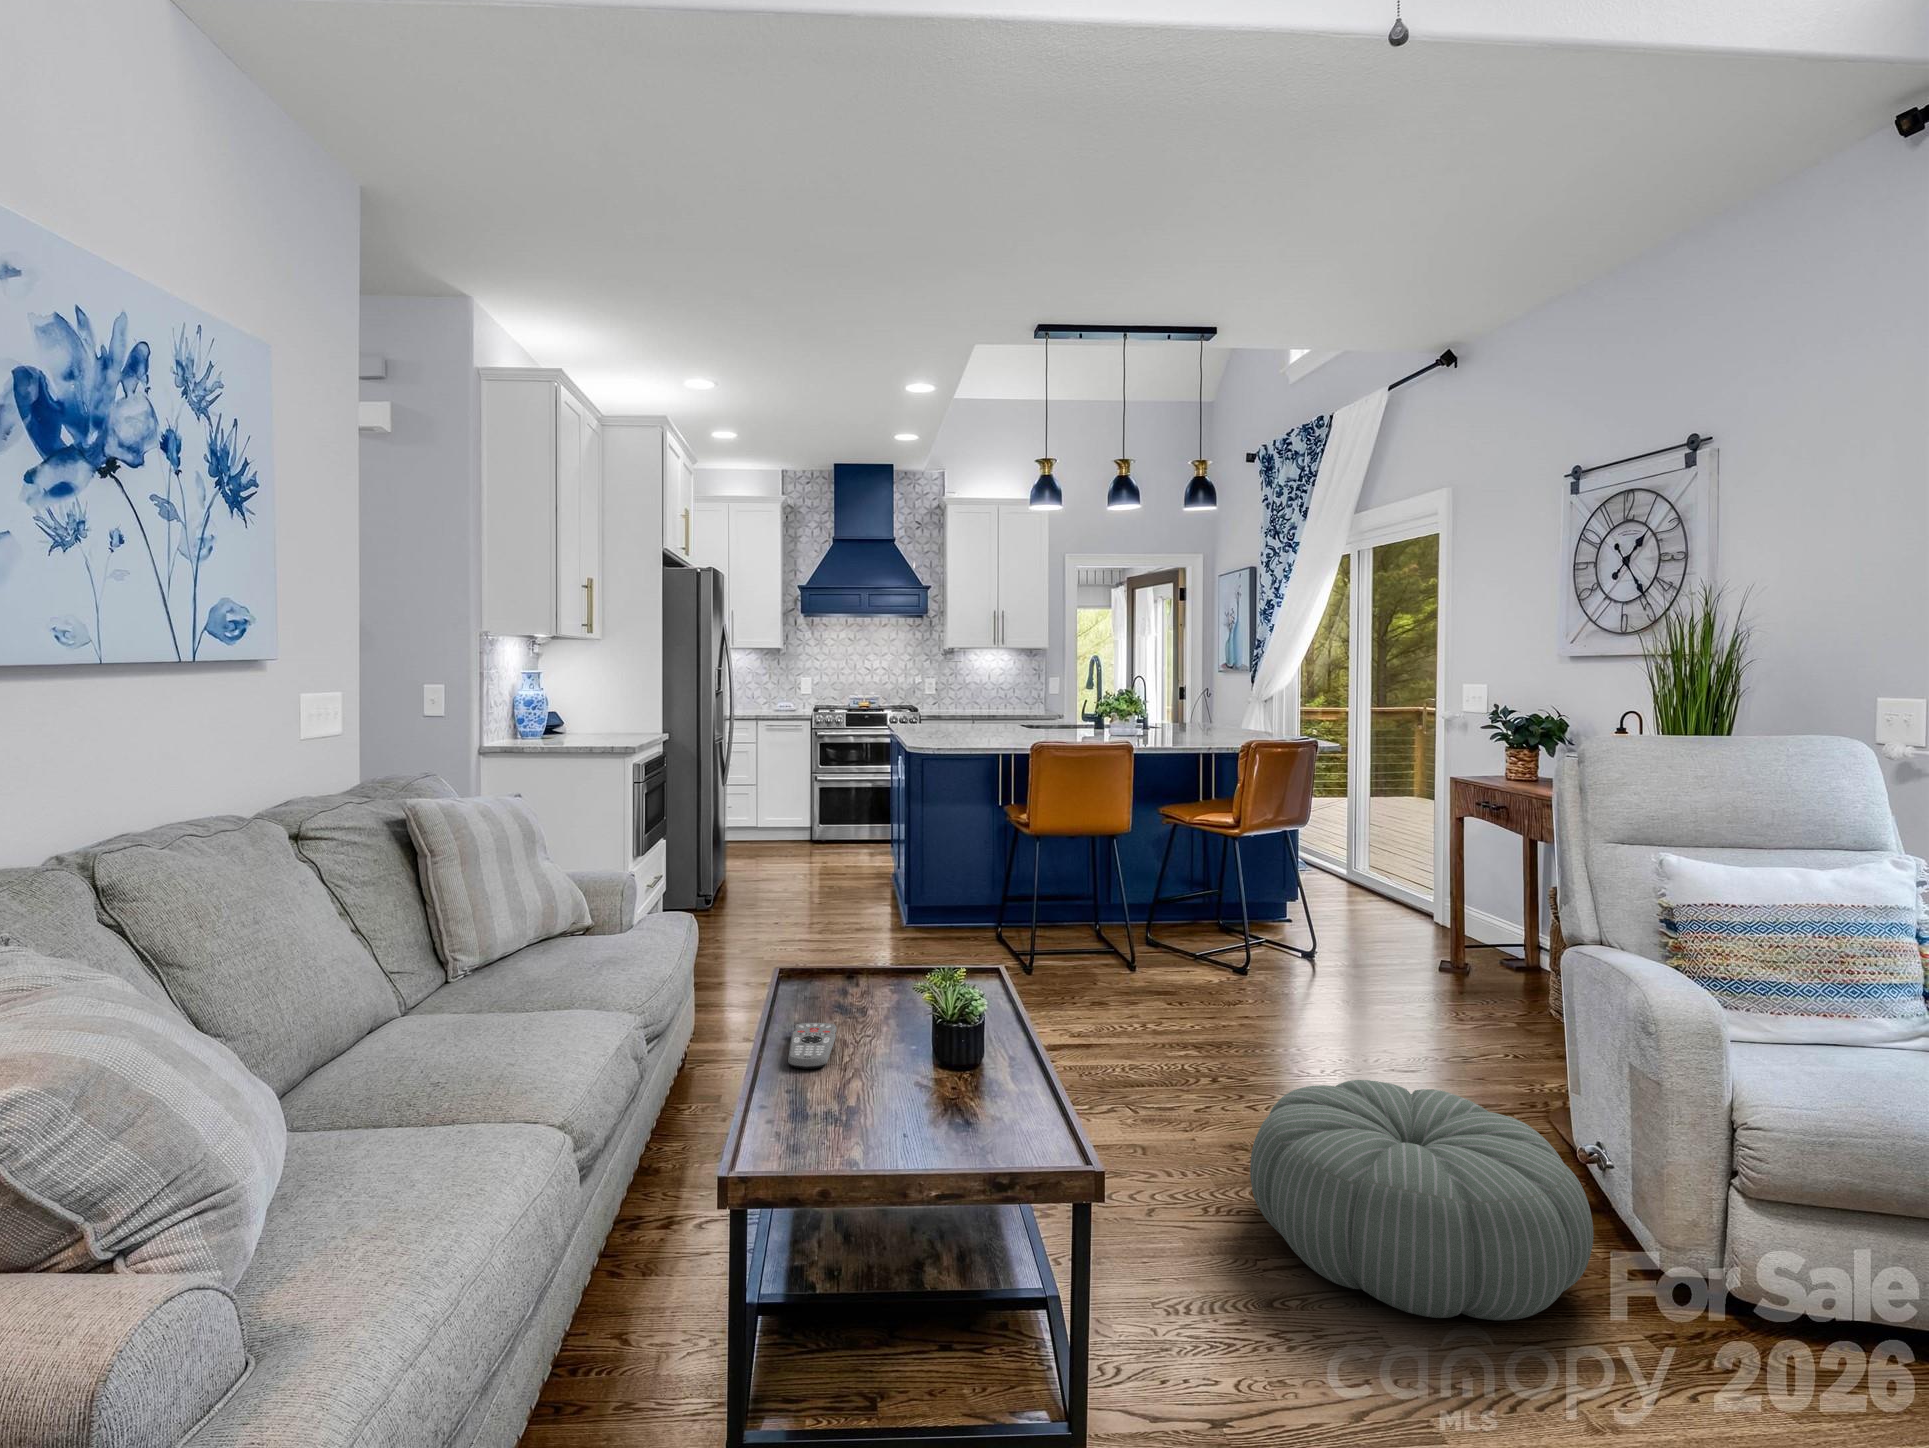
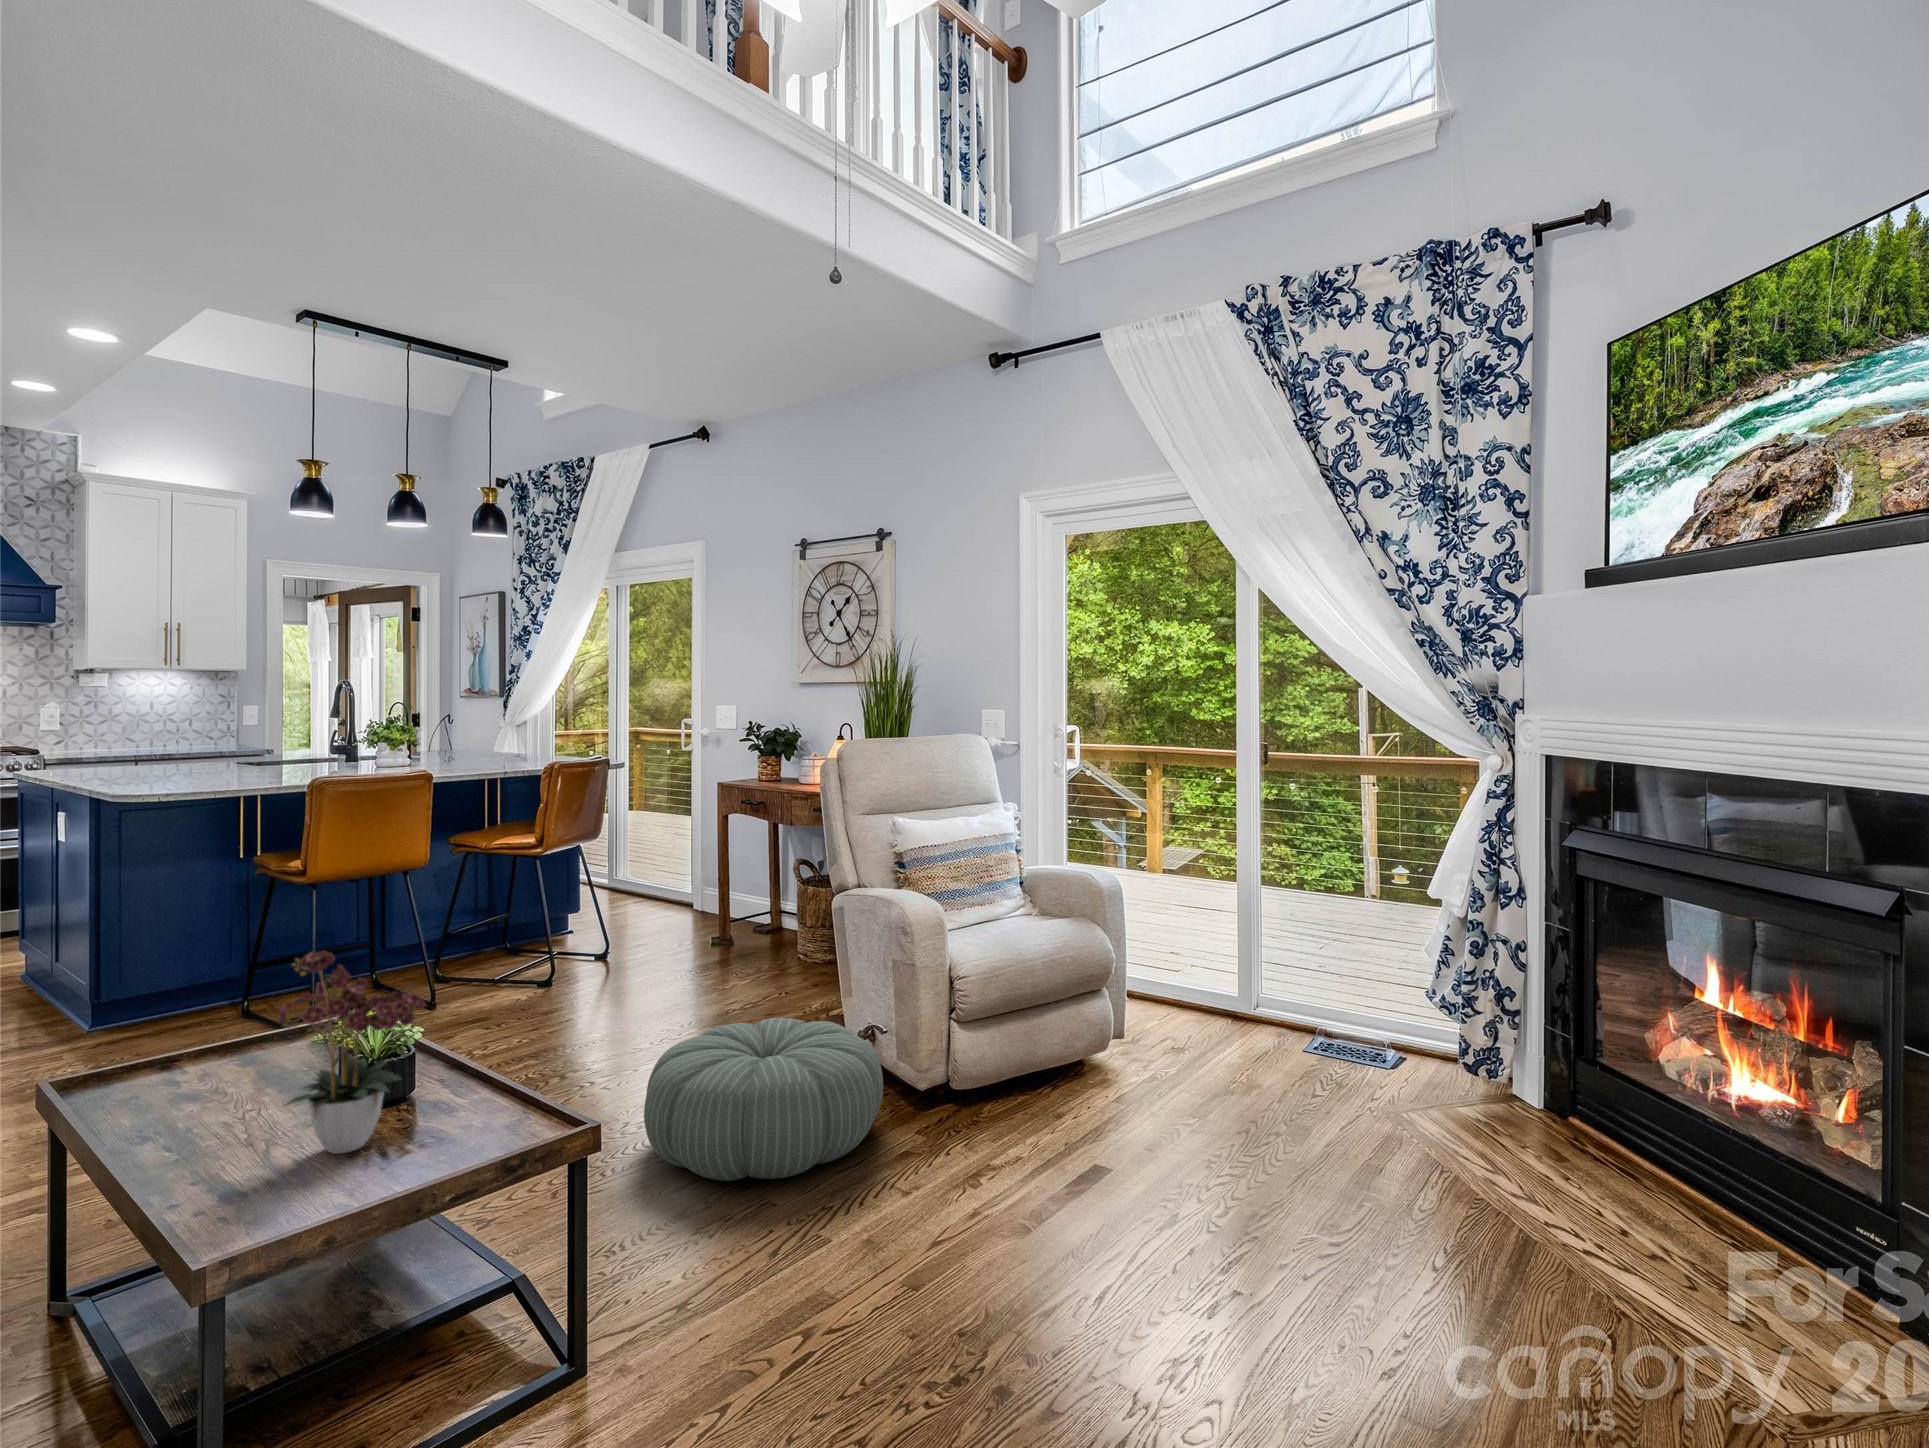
flower arrangement: none [831,899,972,1108] -> present [278,951,425,1154]
remote control: present [788,1023,837,1069] -> none [146,1107,227,1159]

